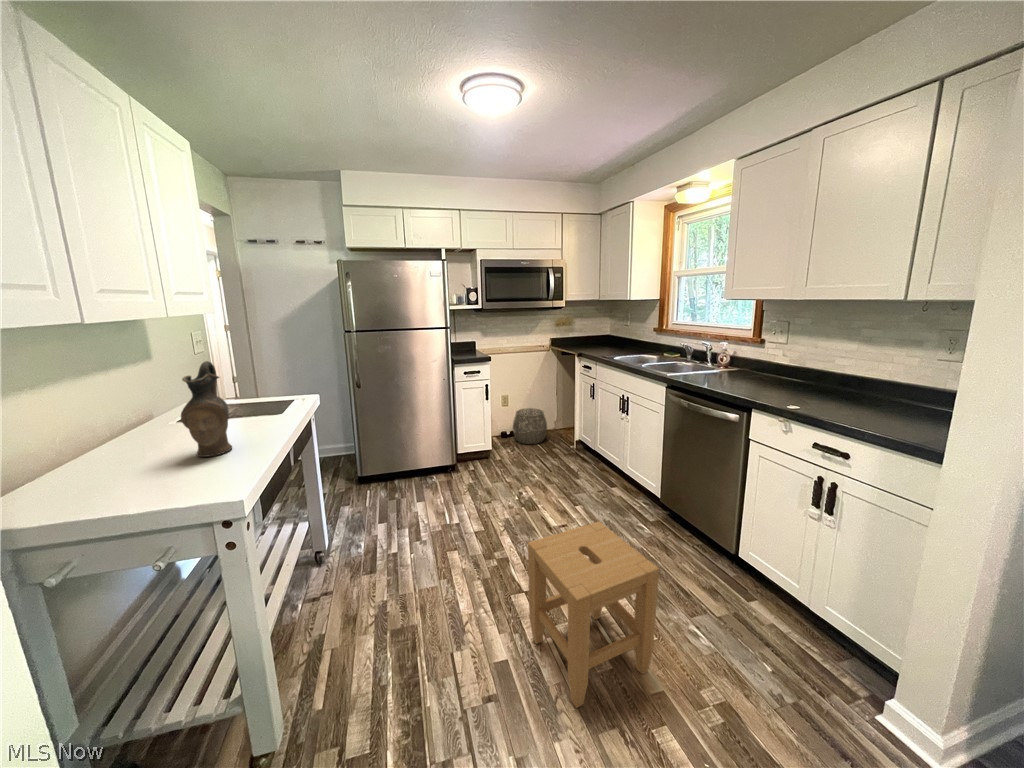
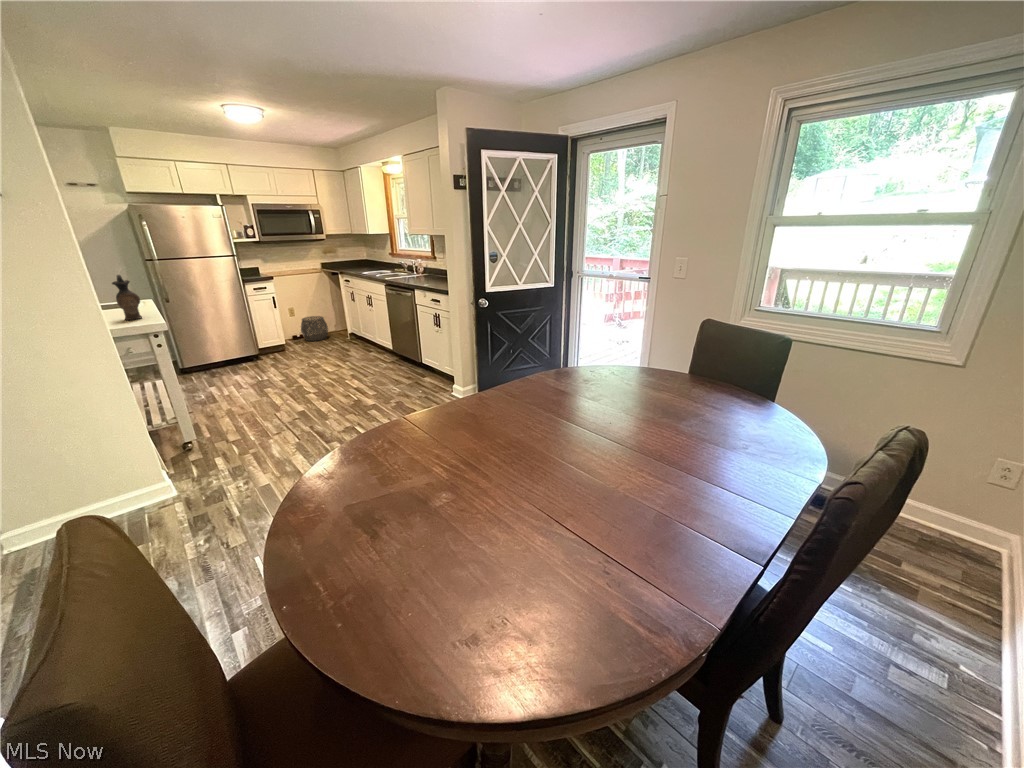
stool: present [528,522,659,708] -> none [308,346,370,410]

